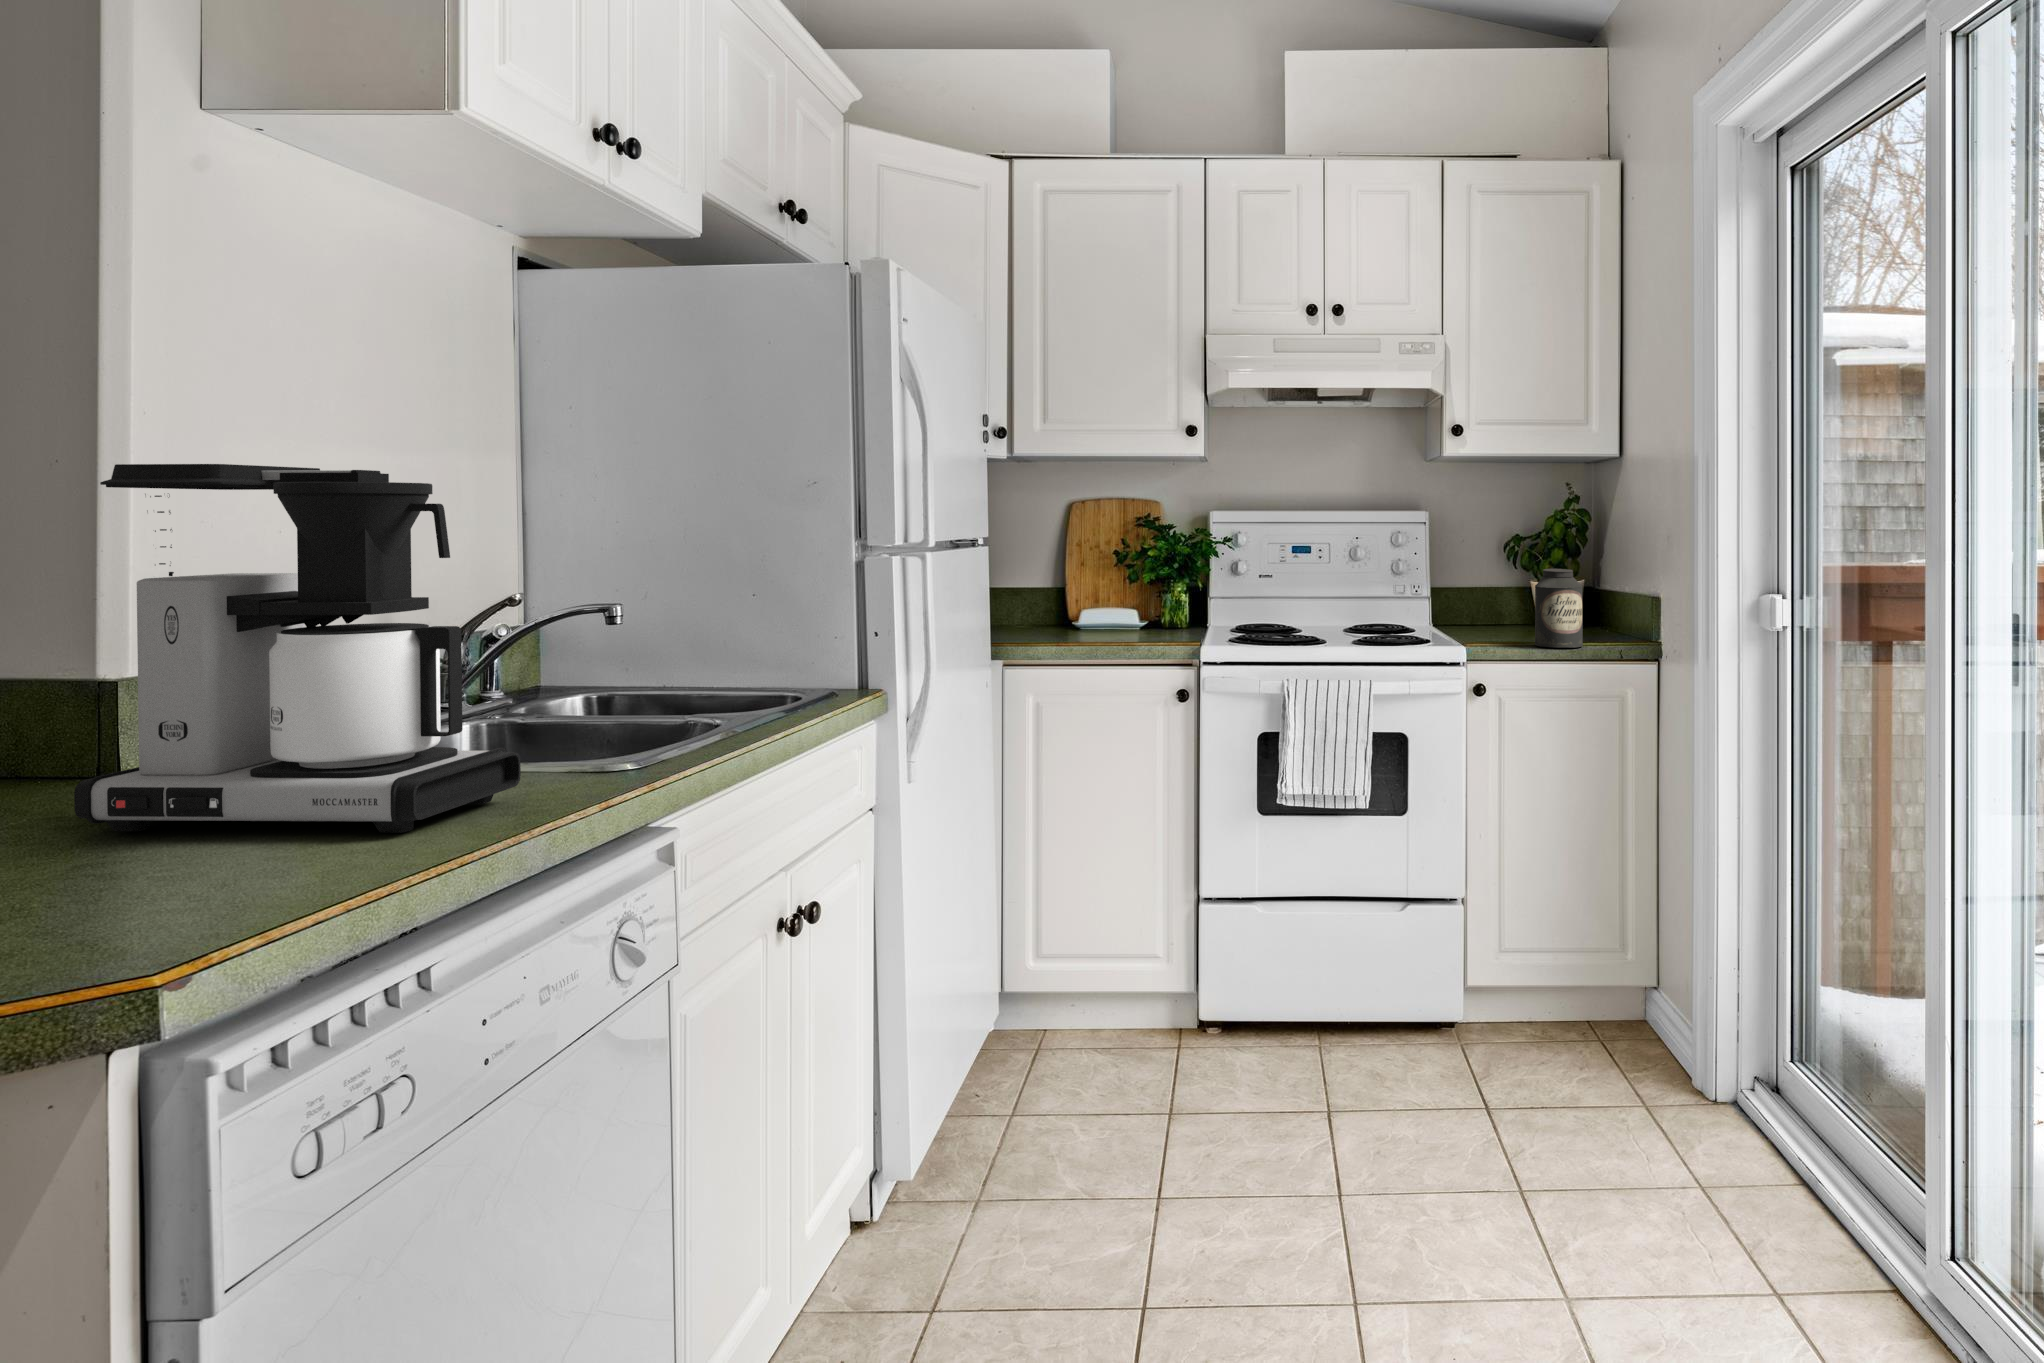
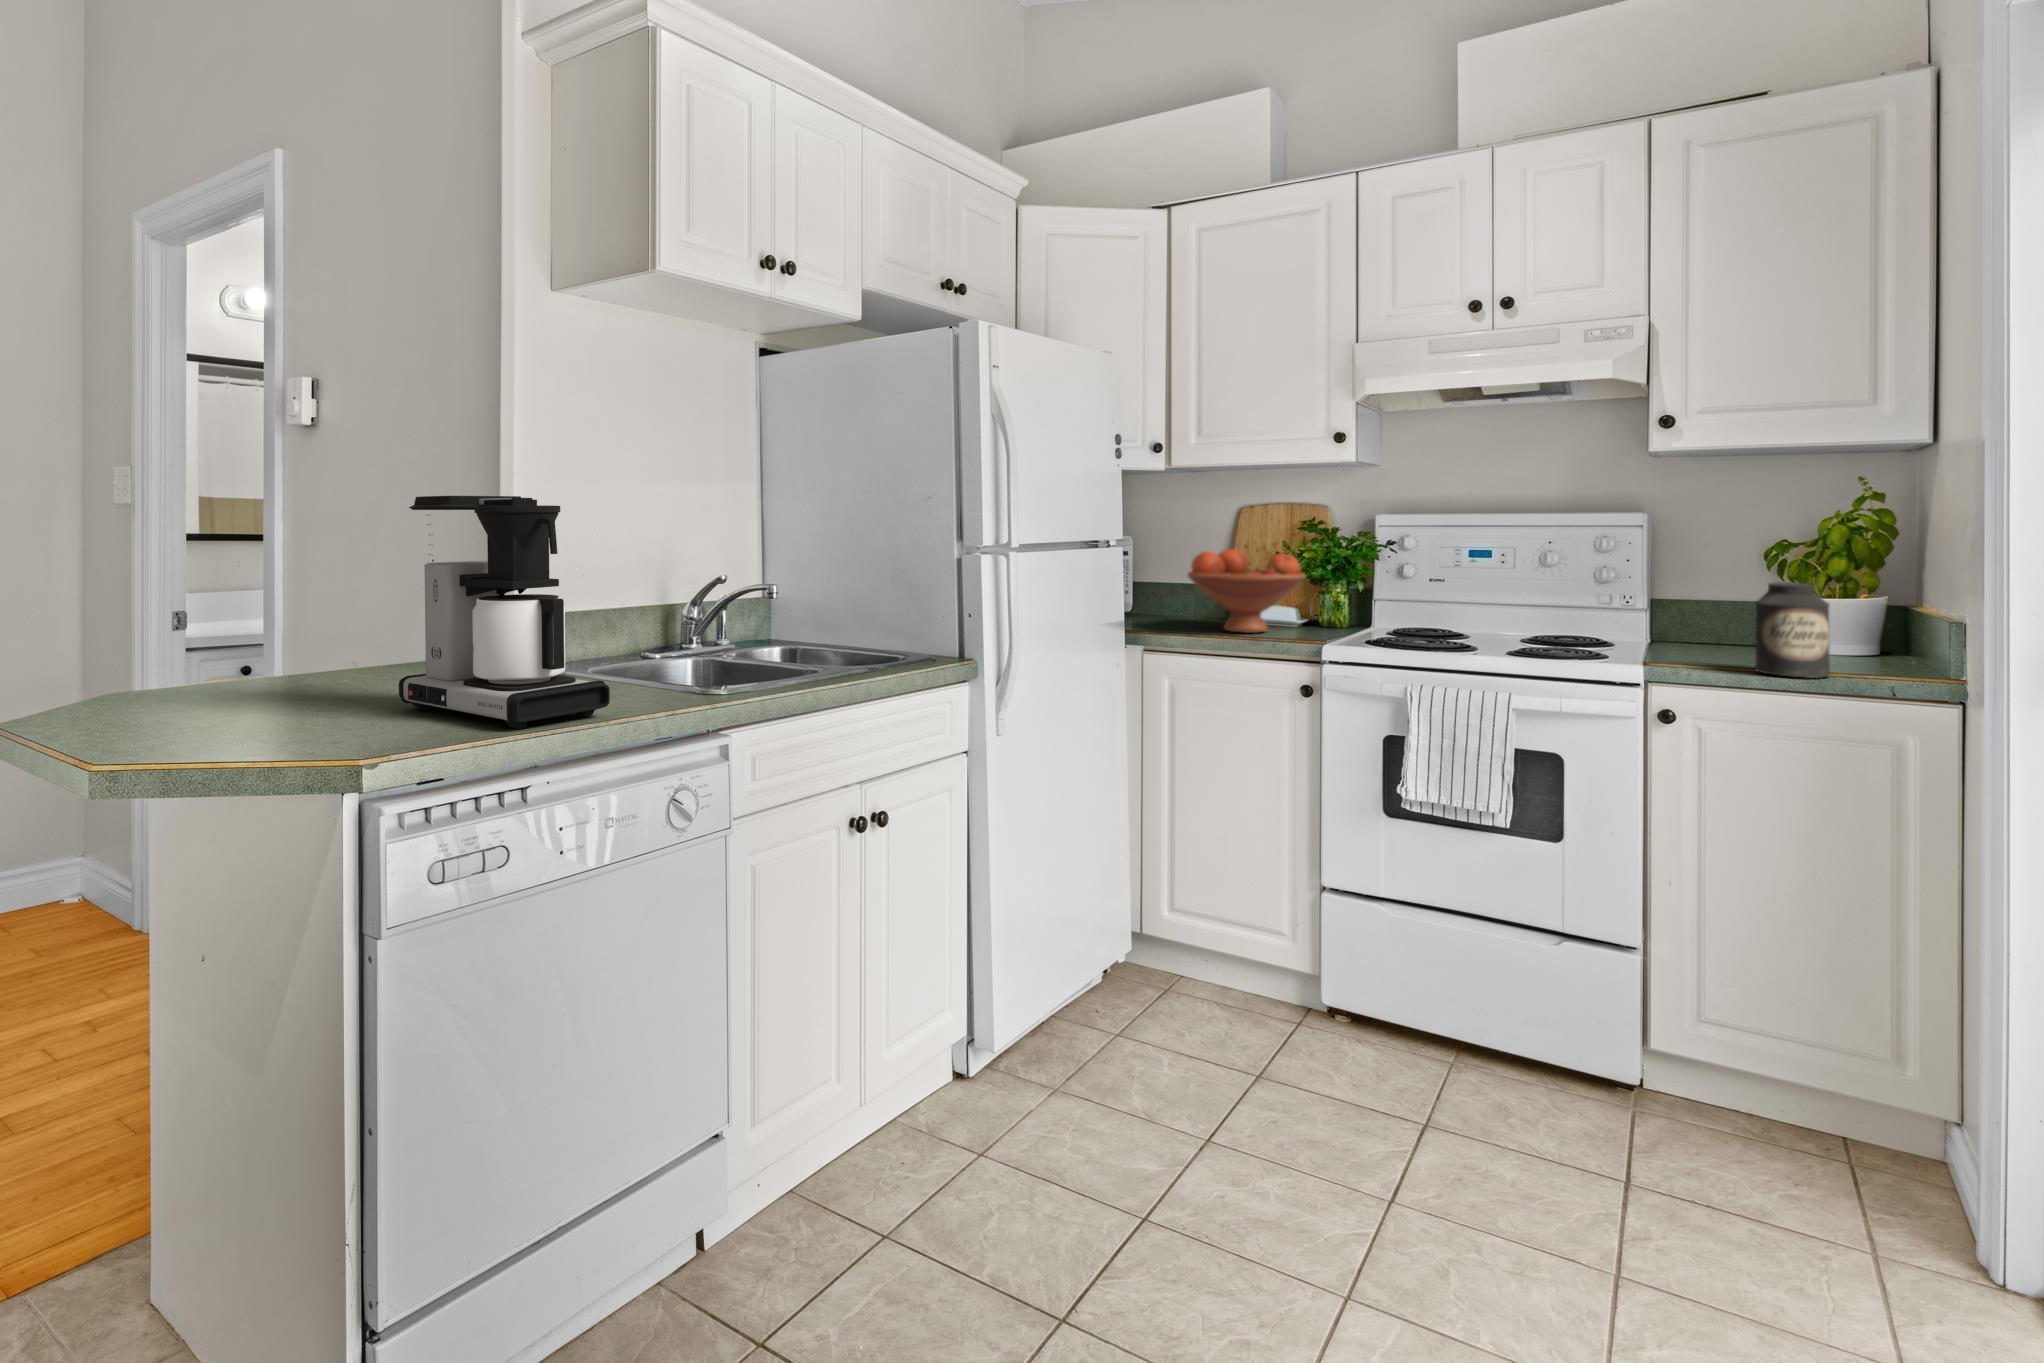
fruit bowl: none [1041,548,1163,640] -> present [1188,549,1306,633]

